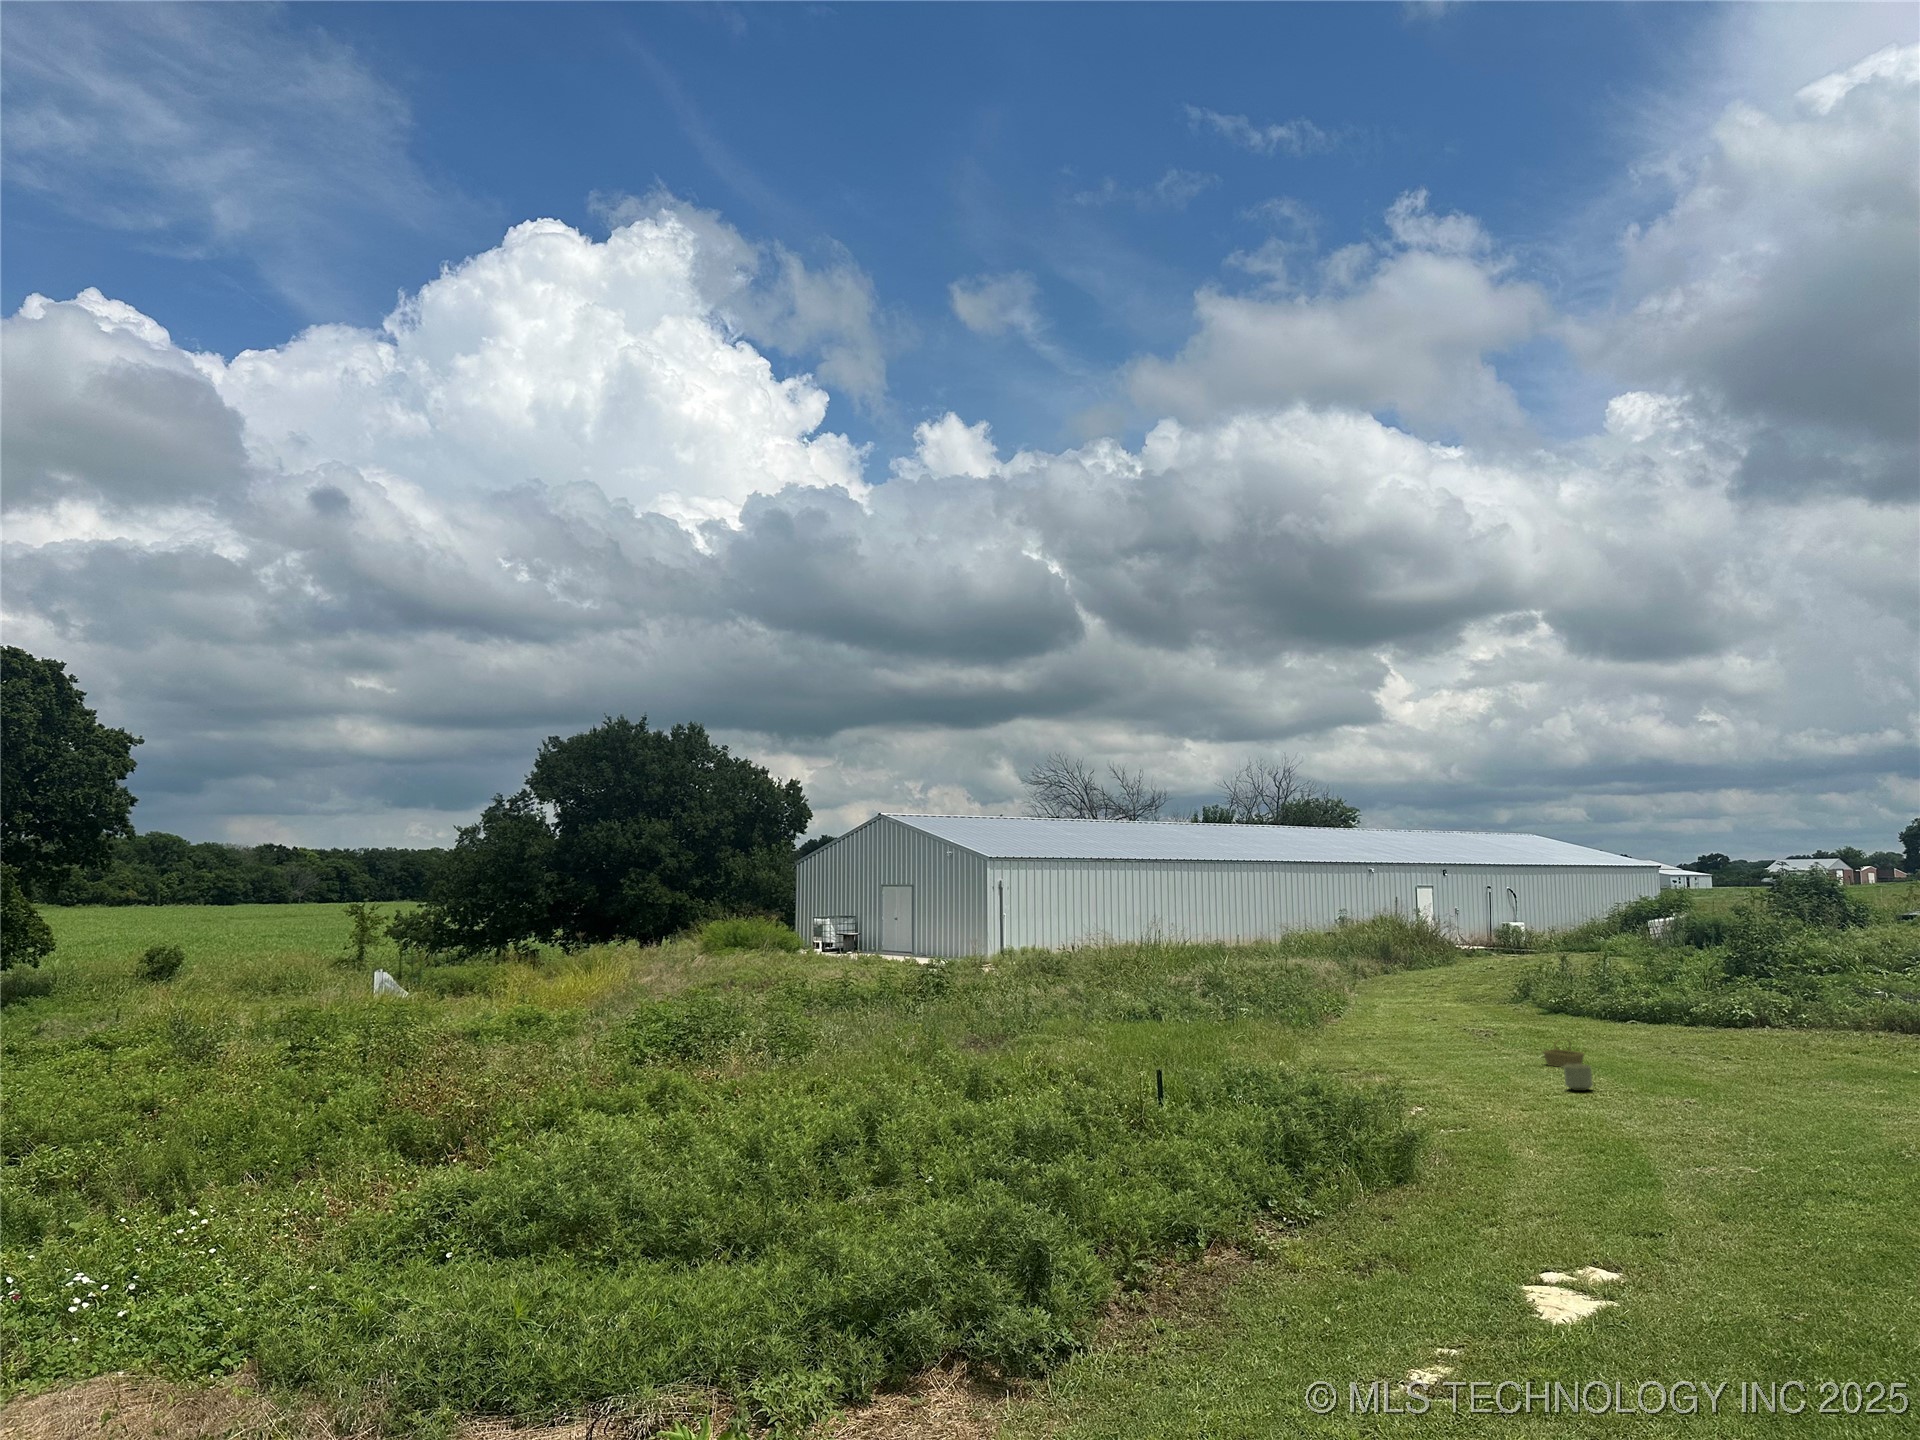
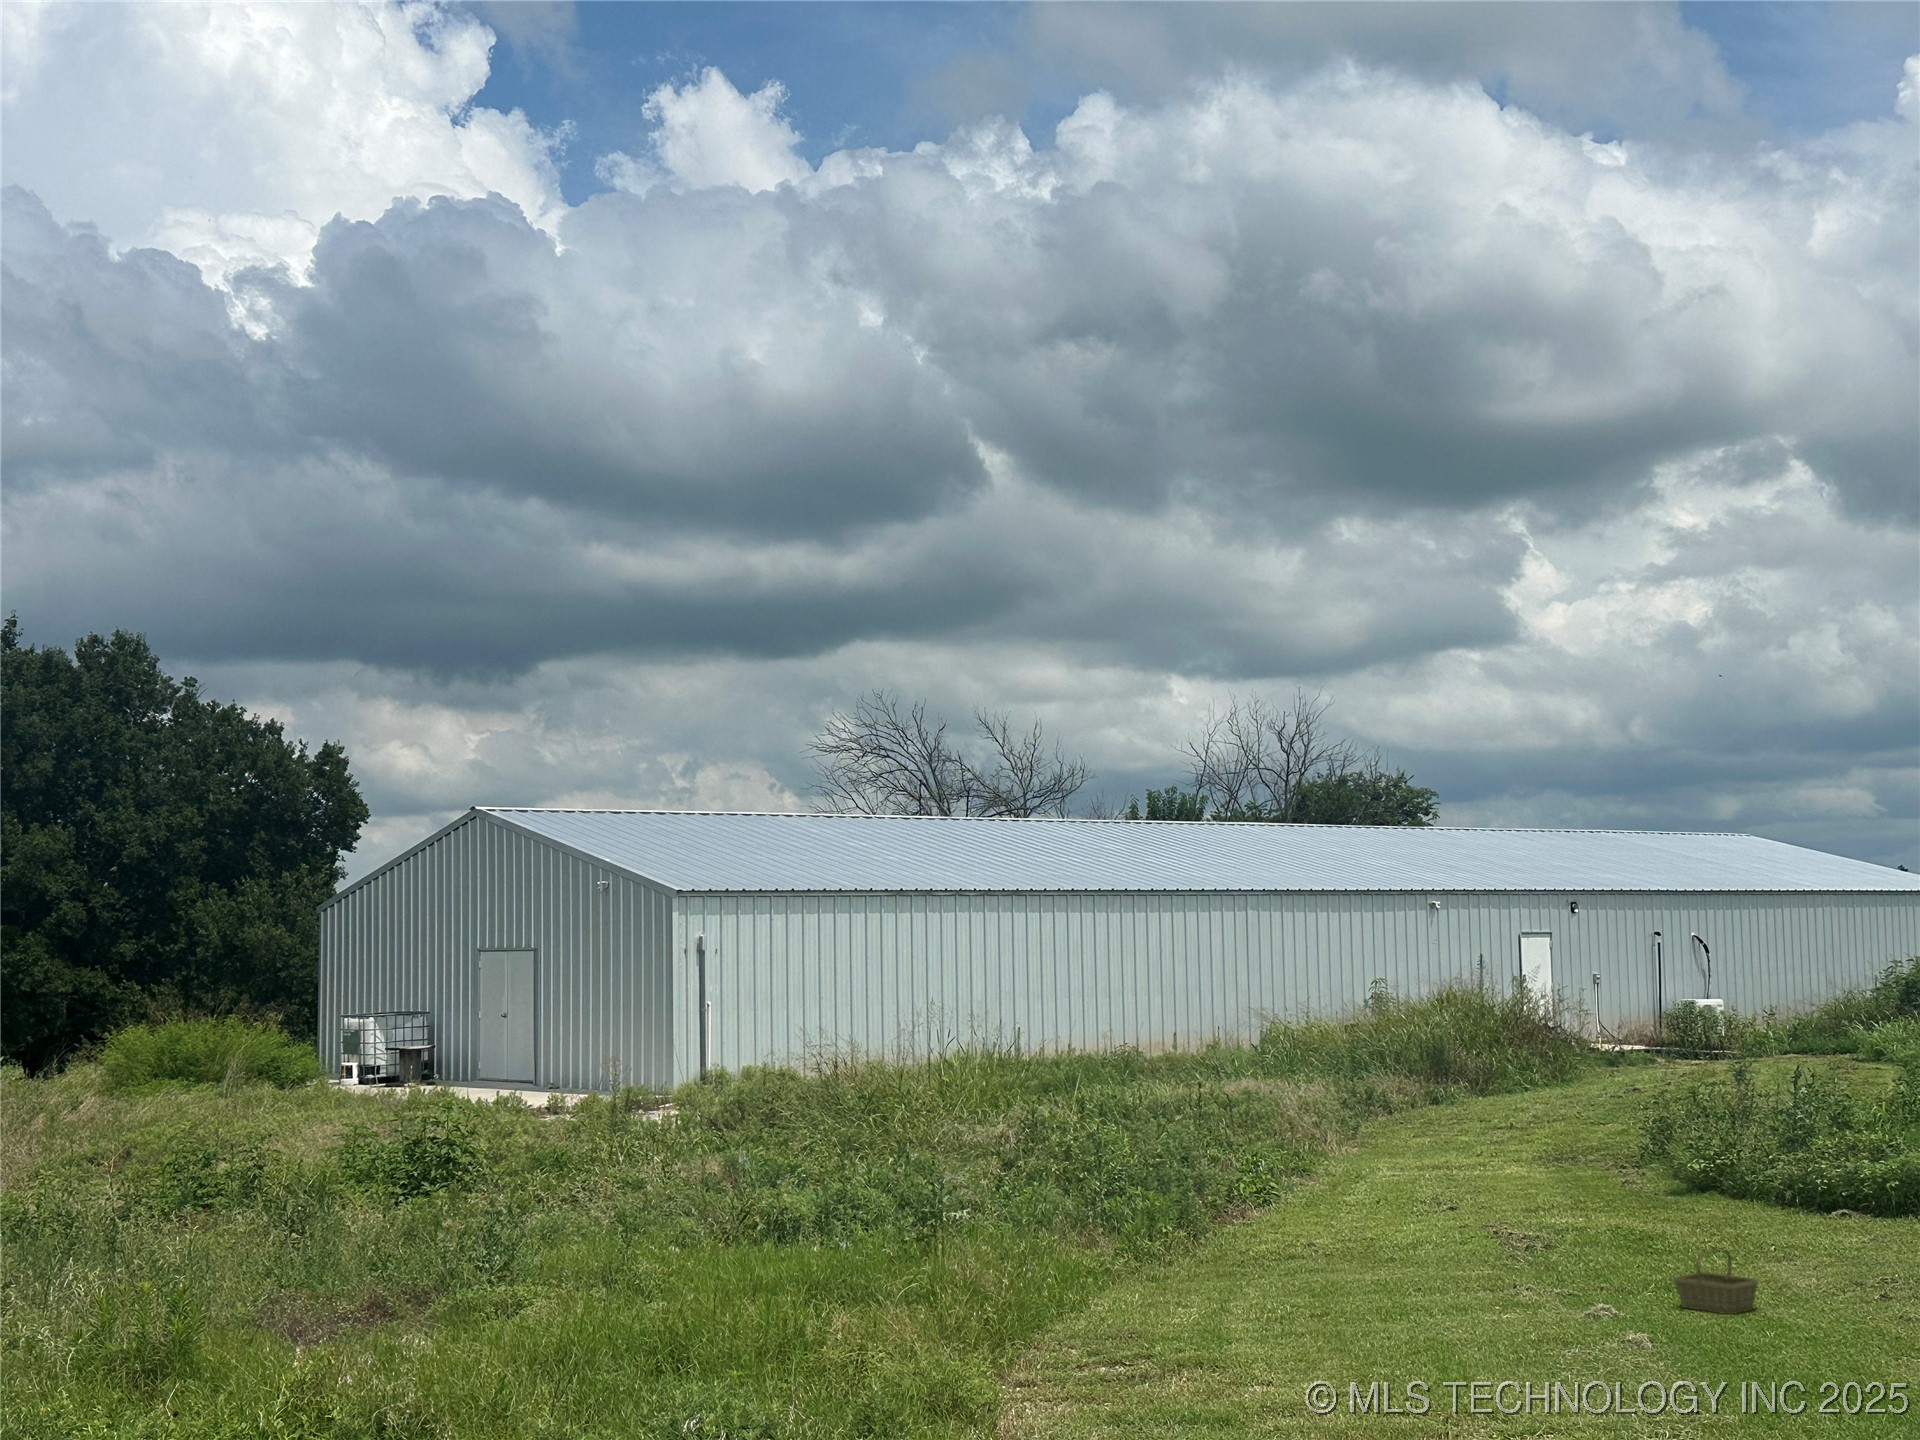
planter: present [1564,1064,1593,1091] -> none [1701,1312,1762,1372]

